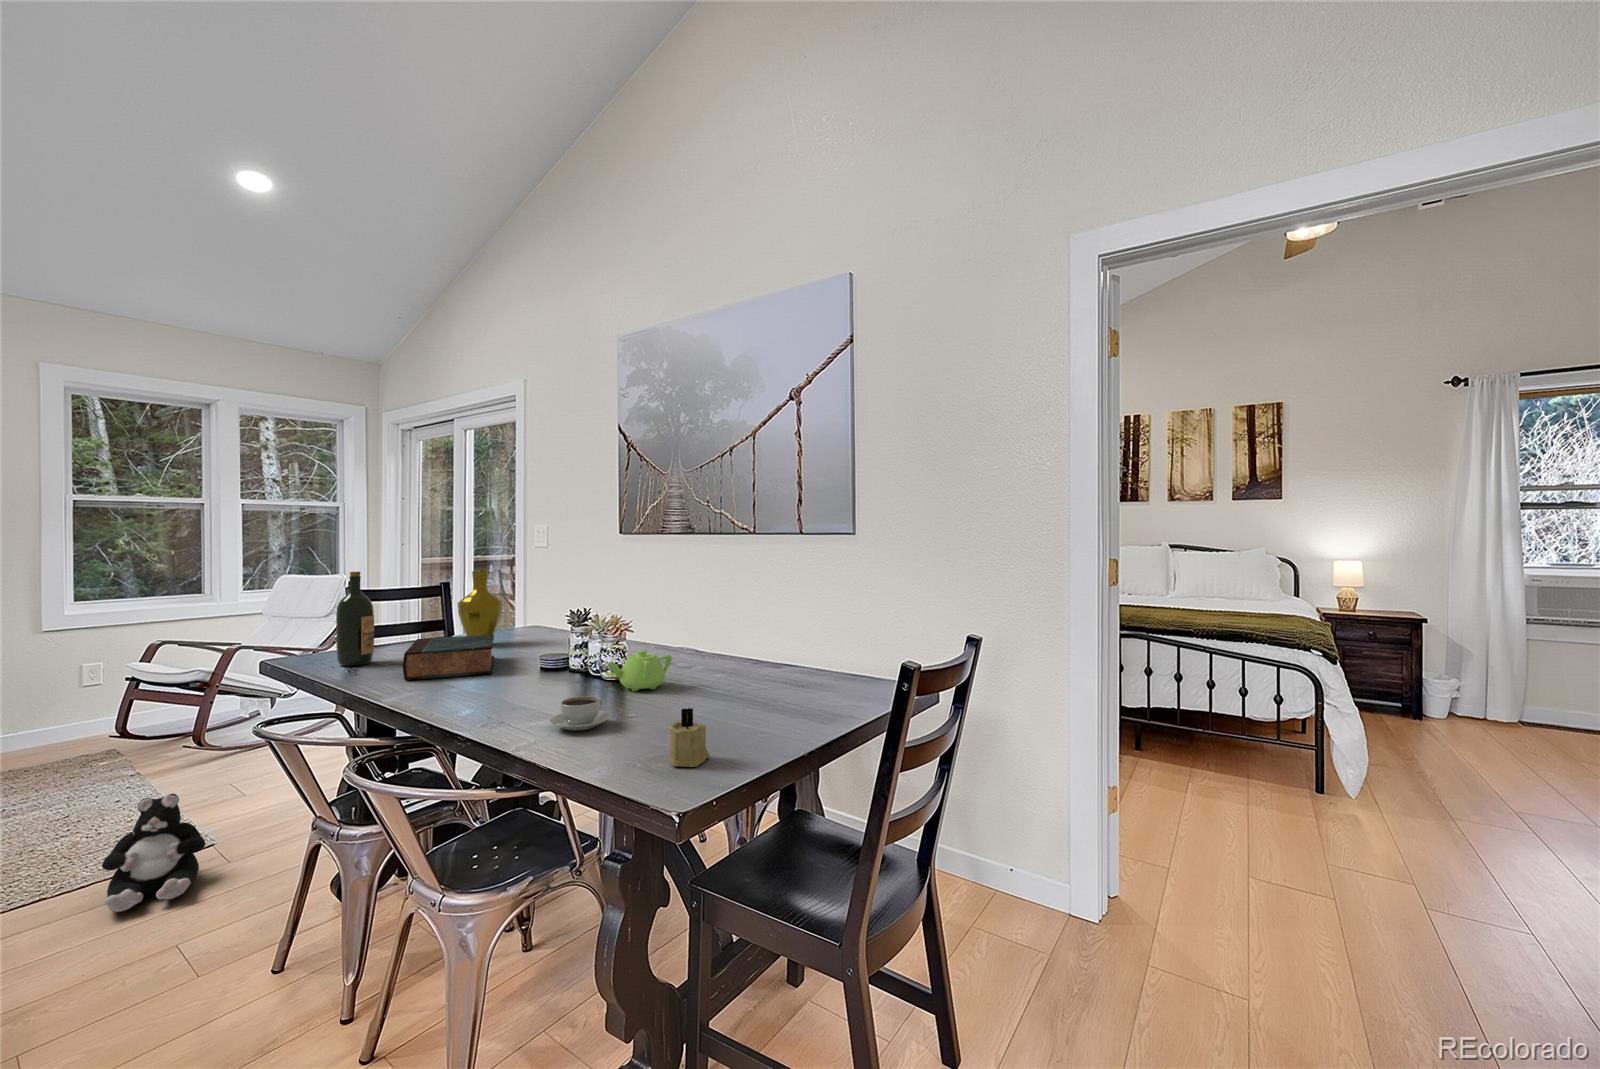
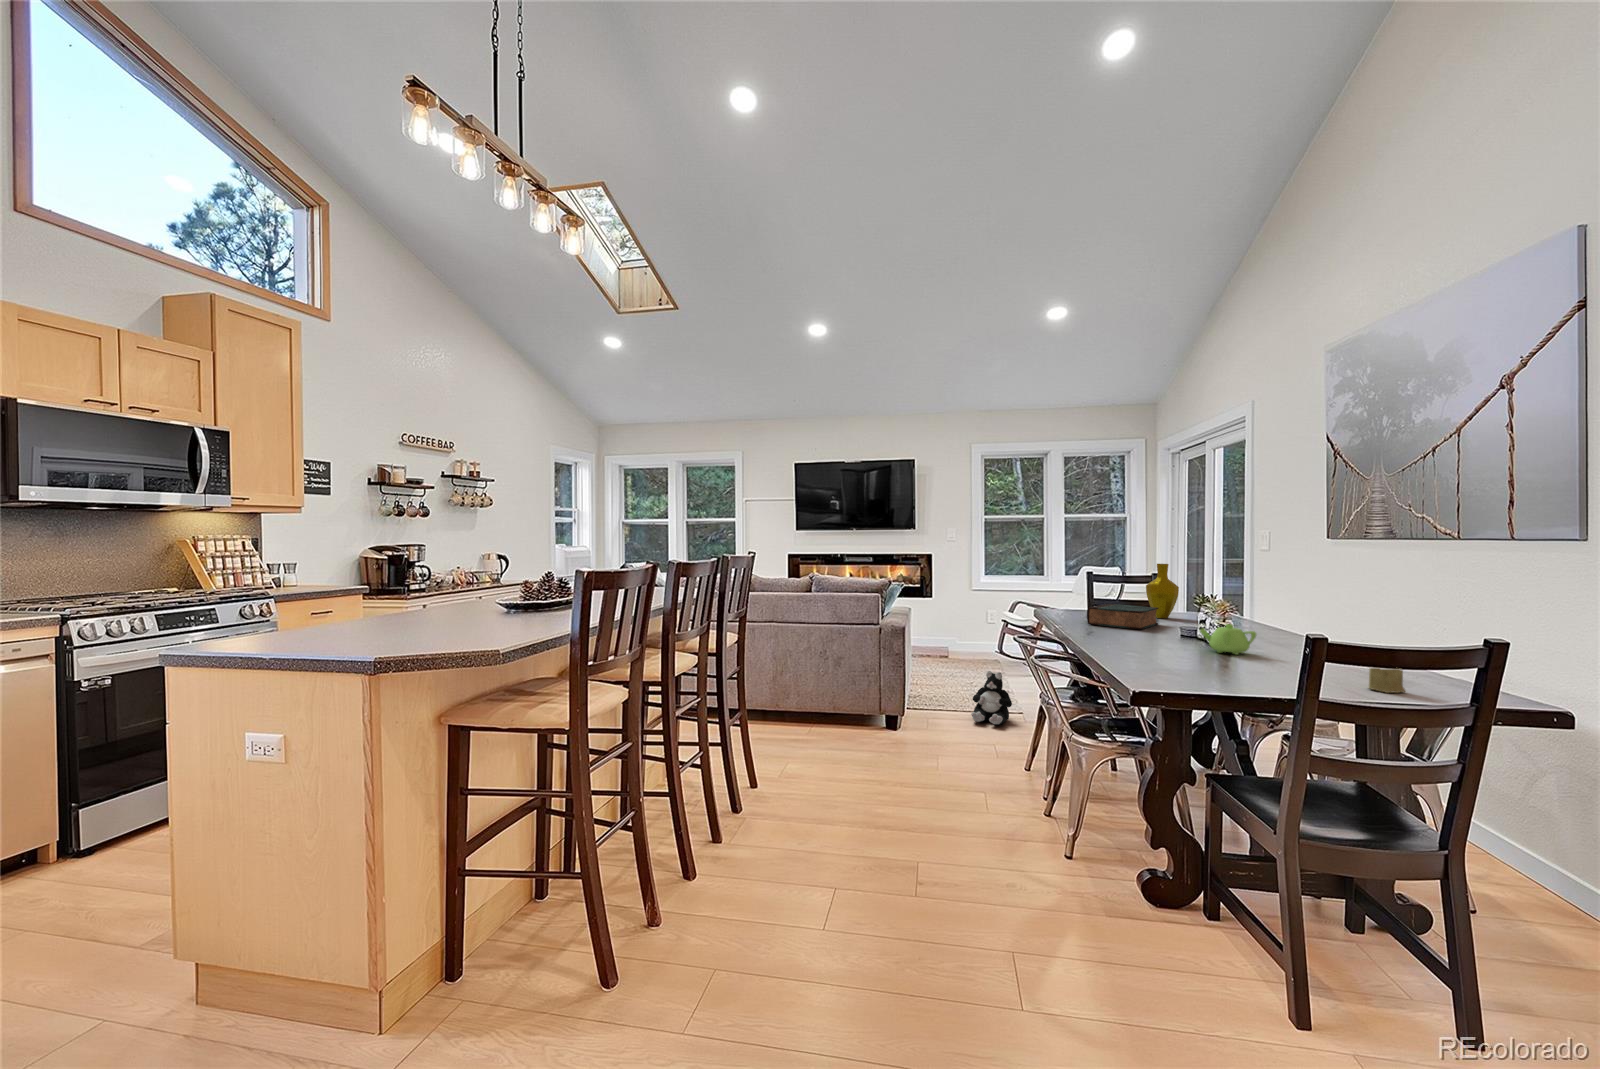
wine bottle: present [336,572,374,666] -> none [1065,558,1086,615]
coffee cup: present [550,696,610,731] -> none [1126,638,1168,658]
candle: present [669,708,709,767] -> present [1369,668,1405,693]

